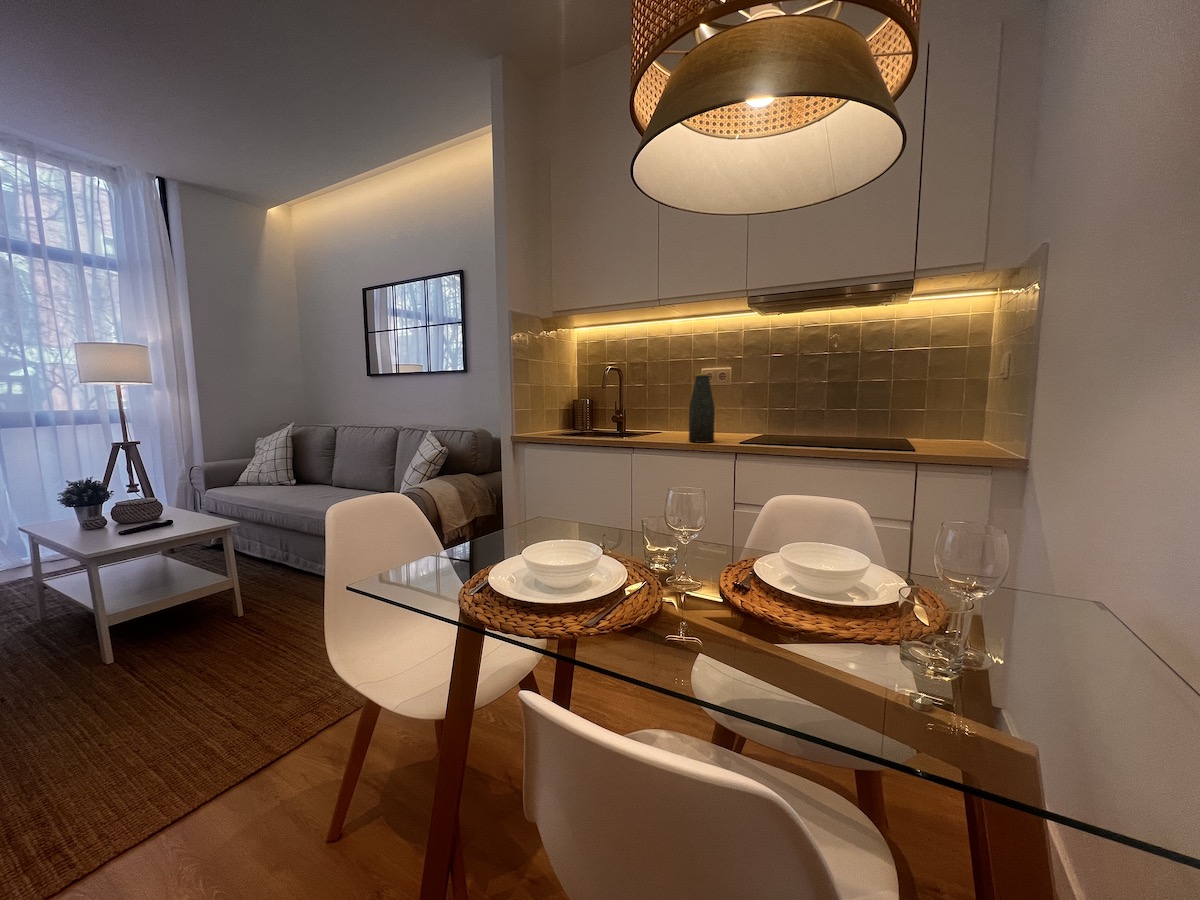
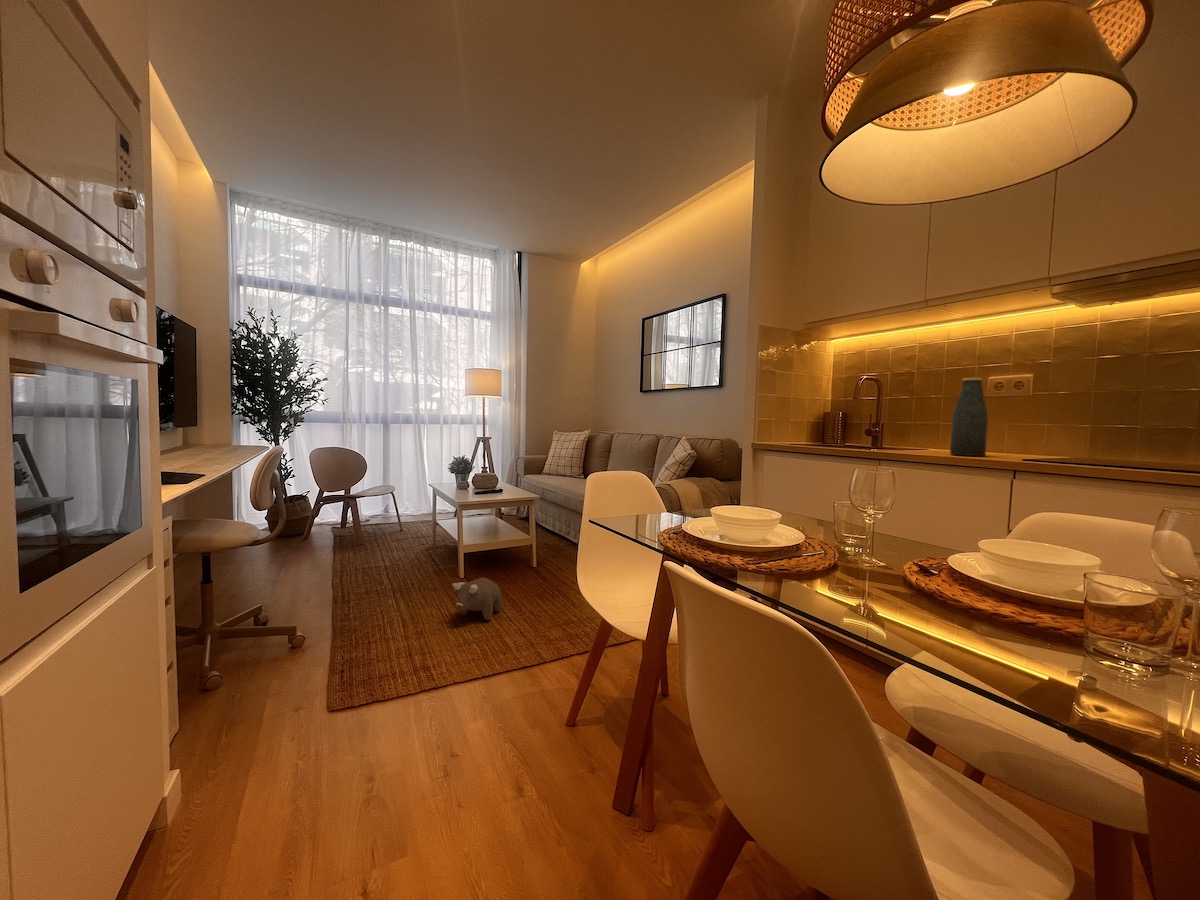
plush toy: none [95,663,194,728] -> present [452,578,502,620]

